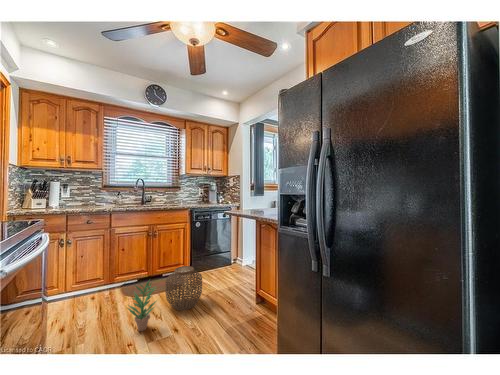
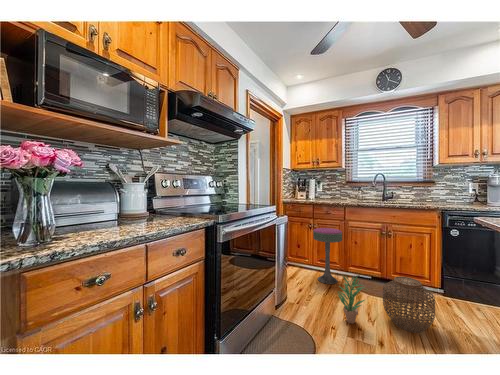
bar stool: none [73,240,112,307] -> present [313,228,342,284]

